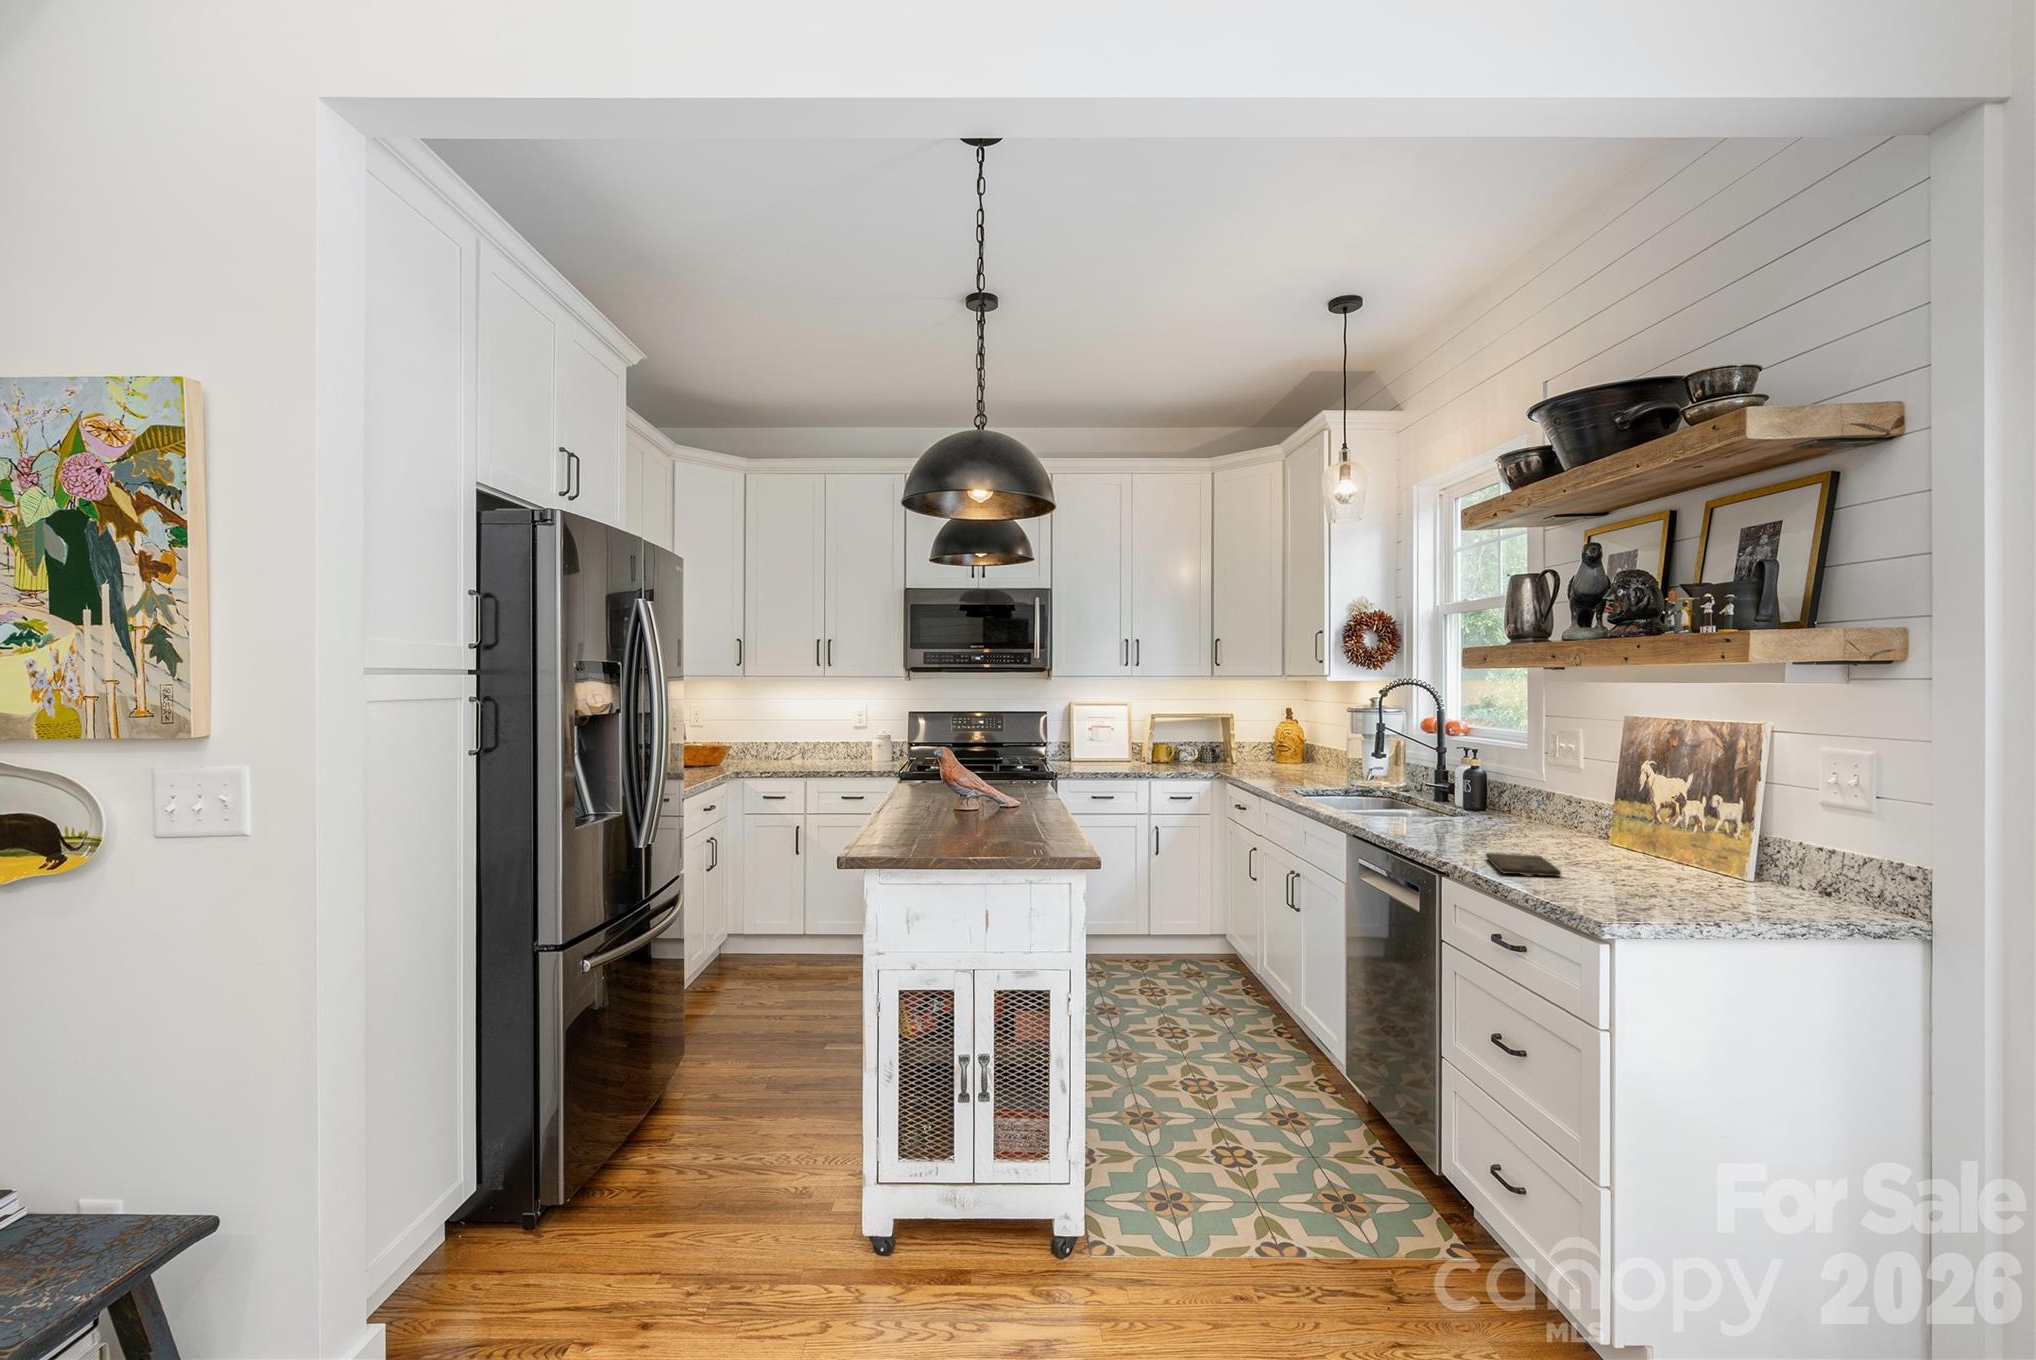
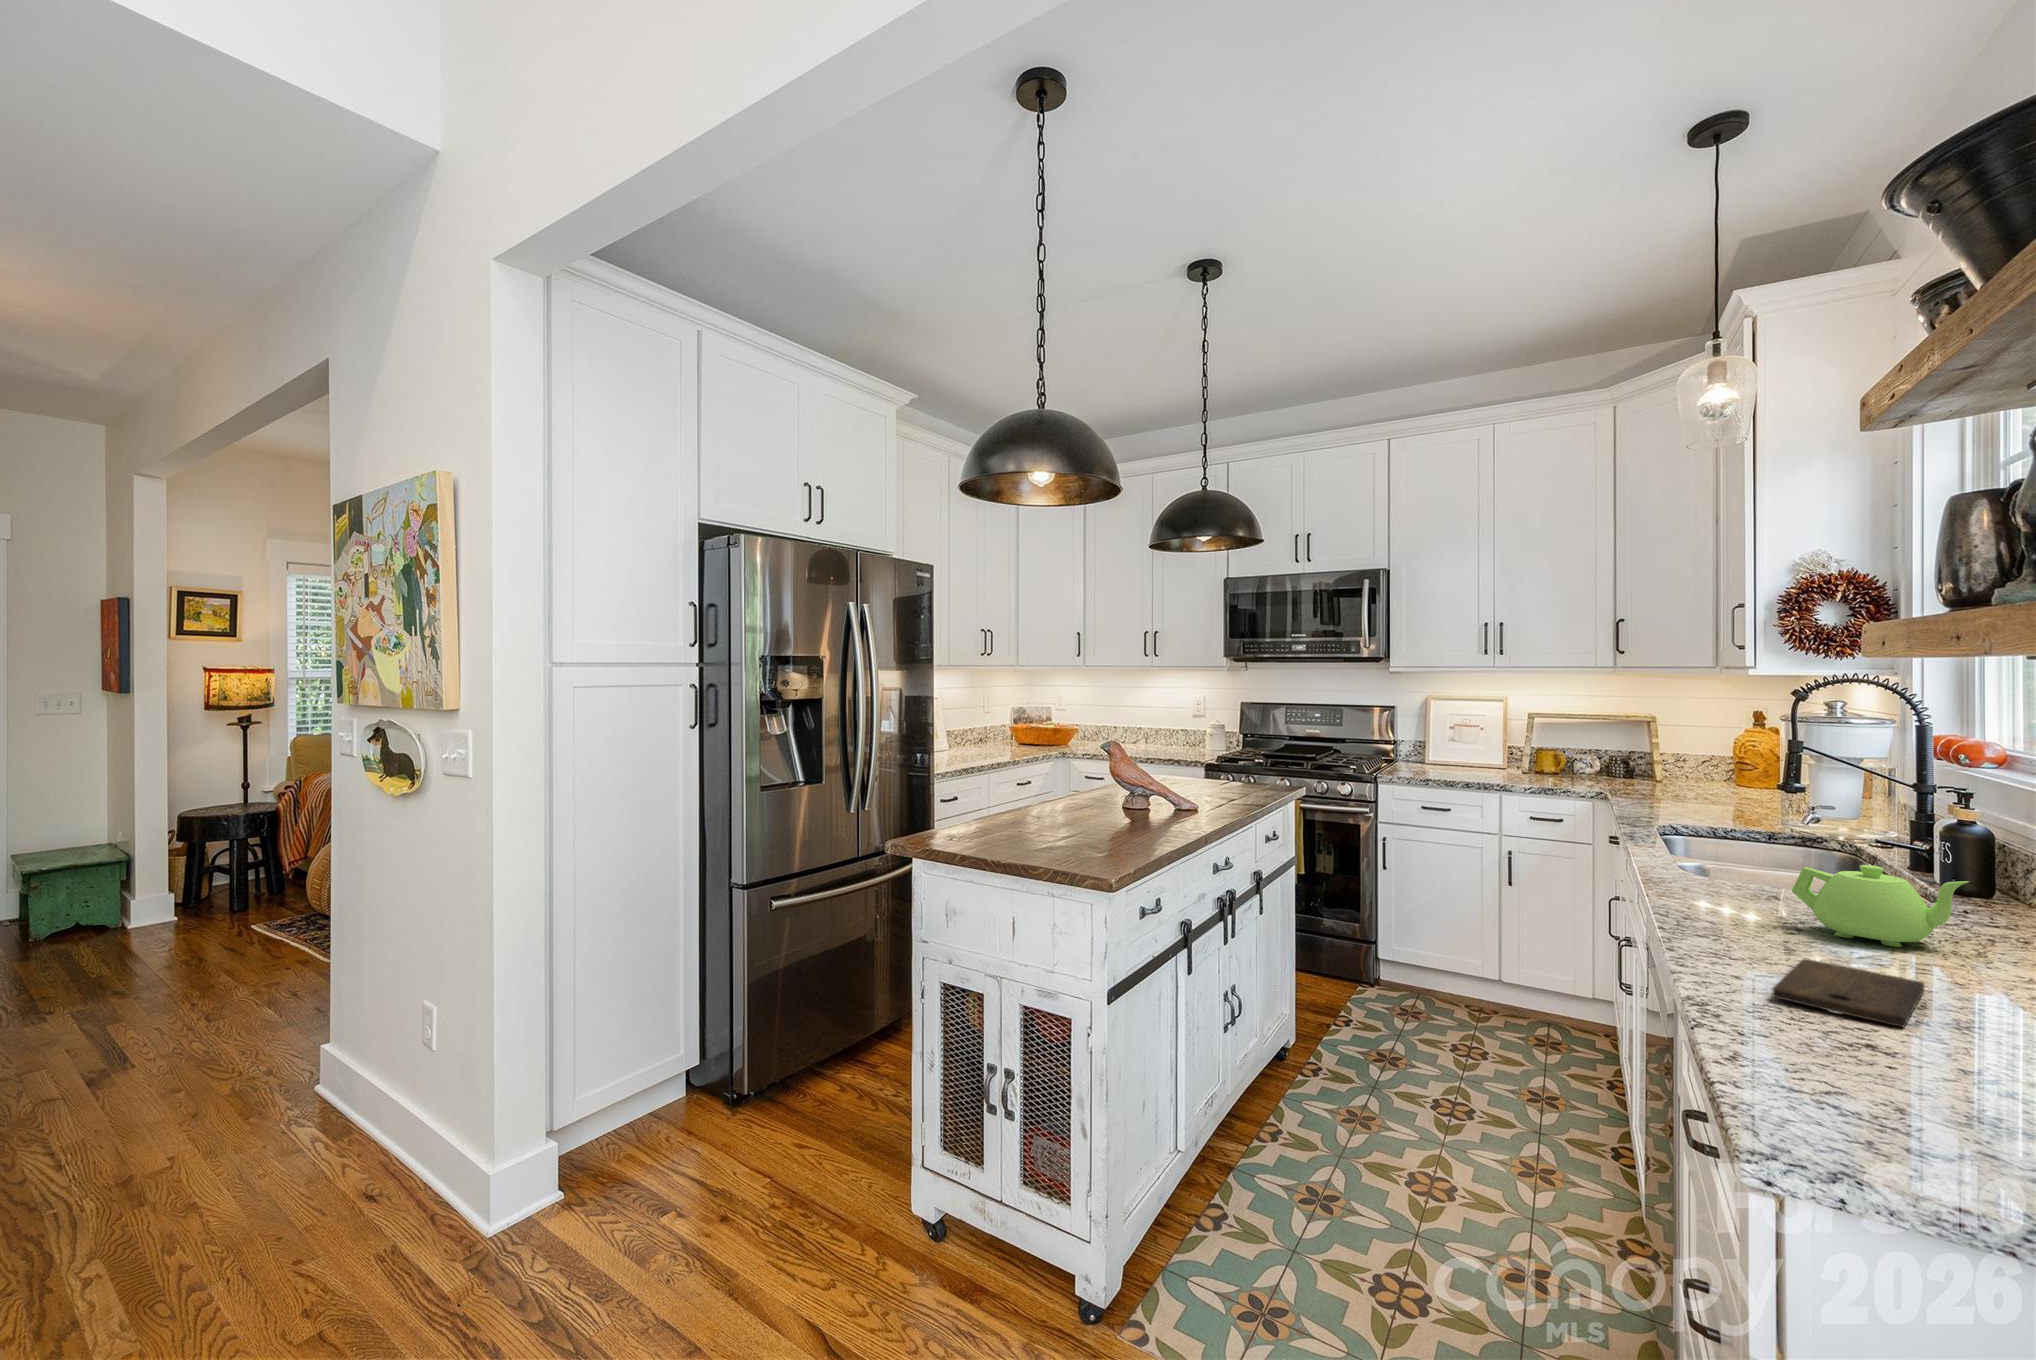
teapot: none [1445,798,1526,843] -> present [1792,865,1969,947]

